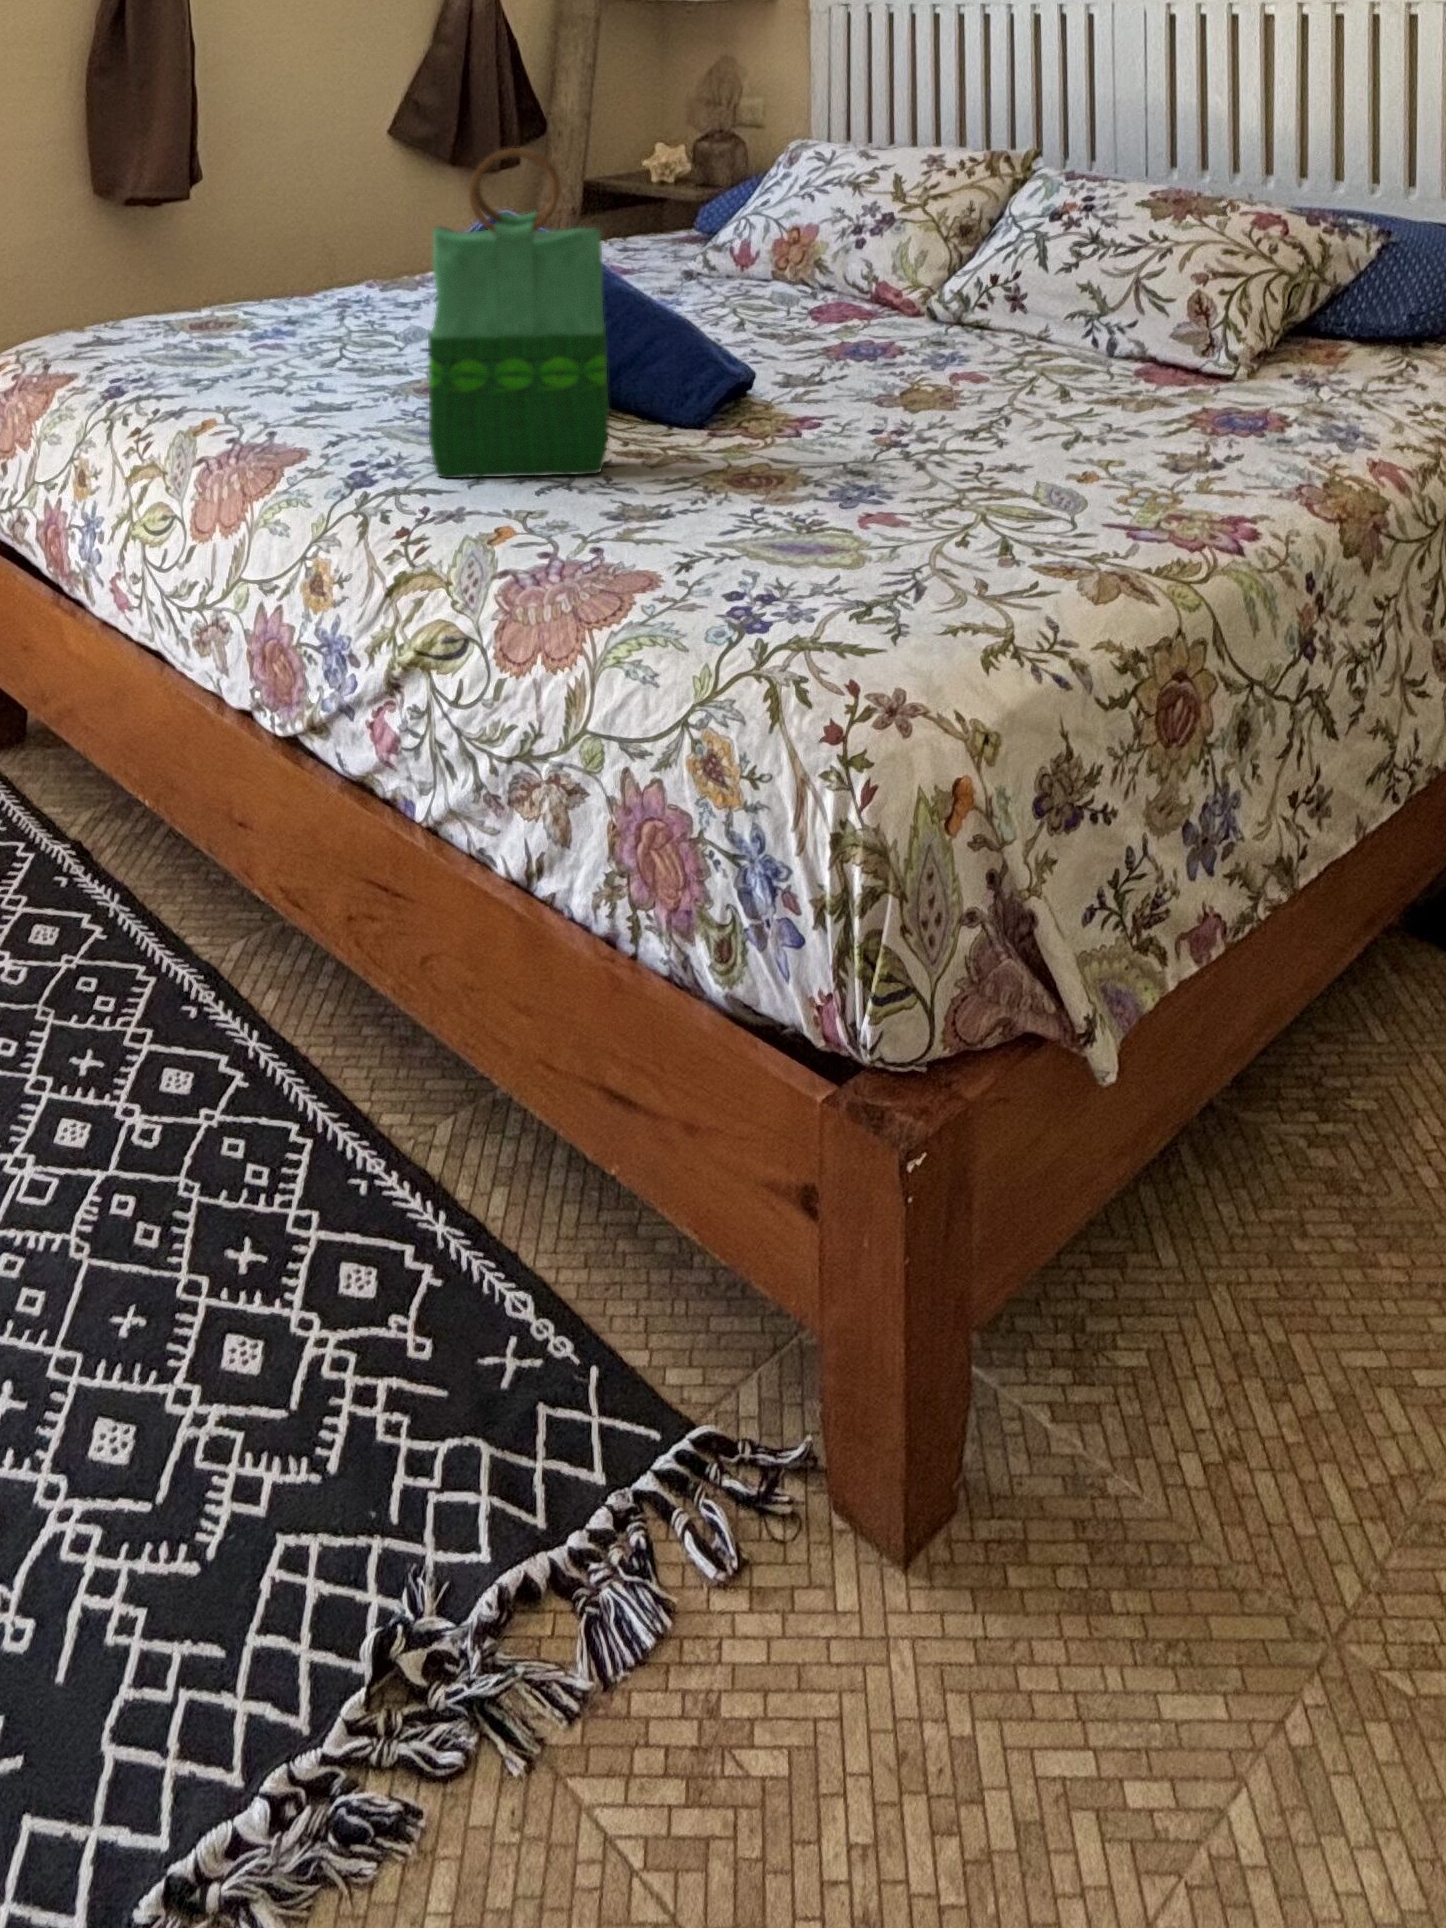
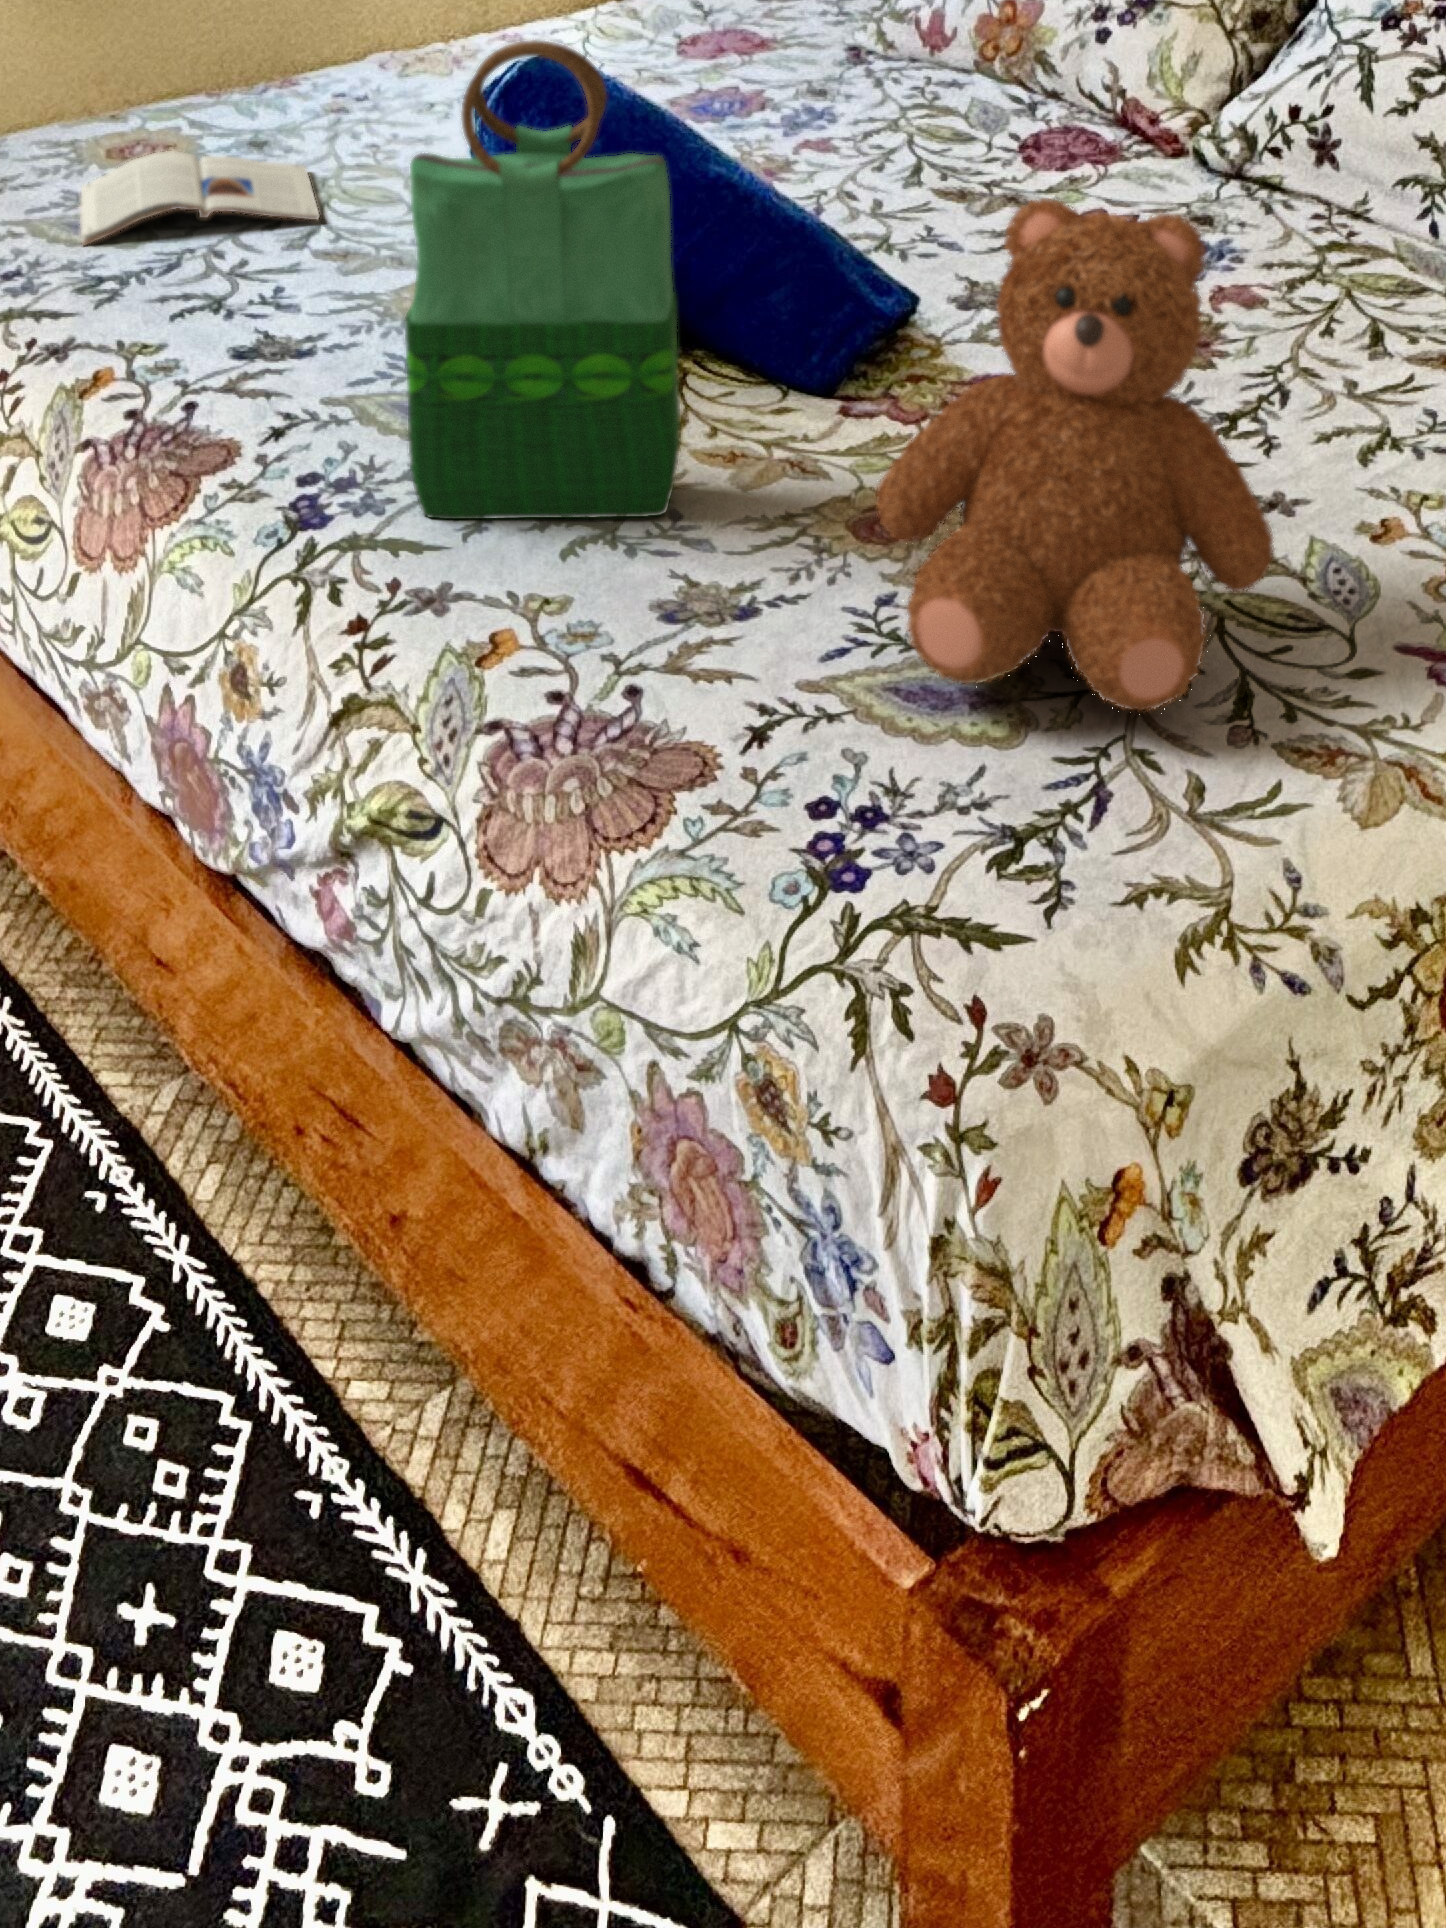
teddy bear: none [747,227,1021,551] -> present [875,198,1274,710]
magazine: none [176,313,341,364] -> present [80,151,320,245]

